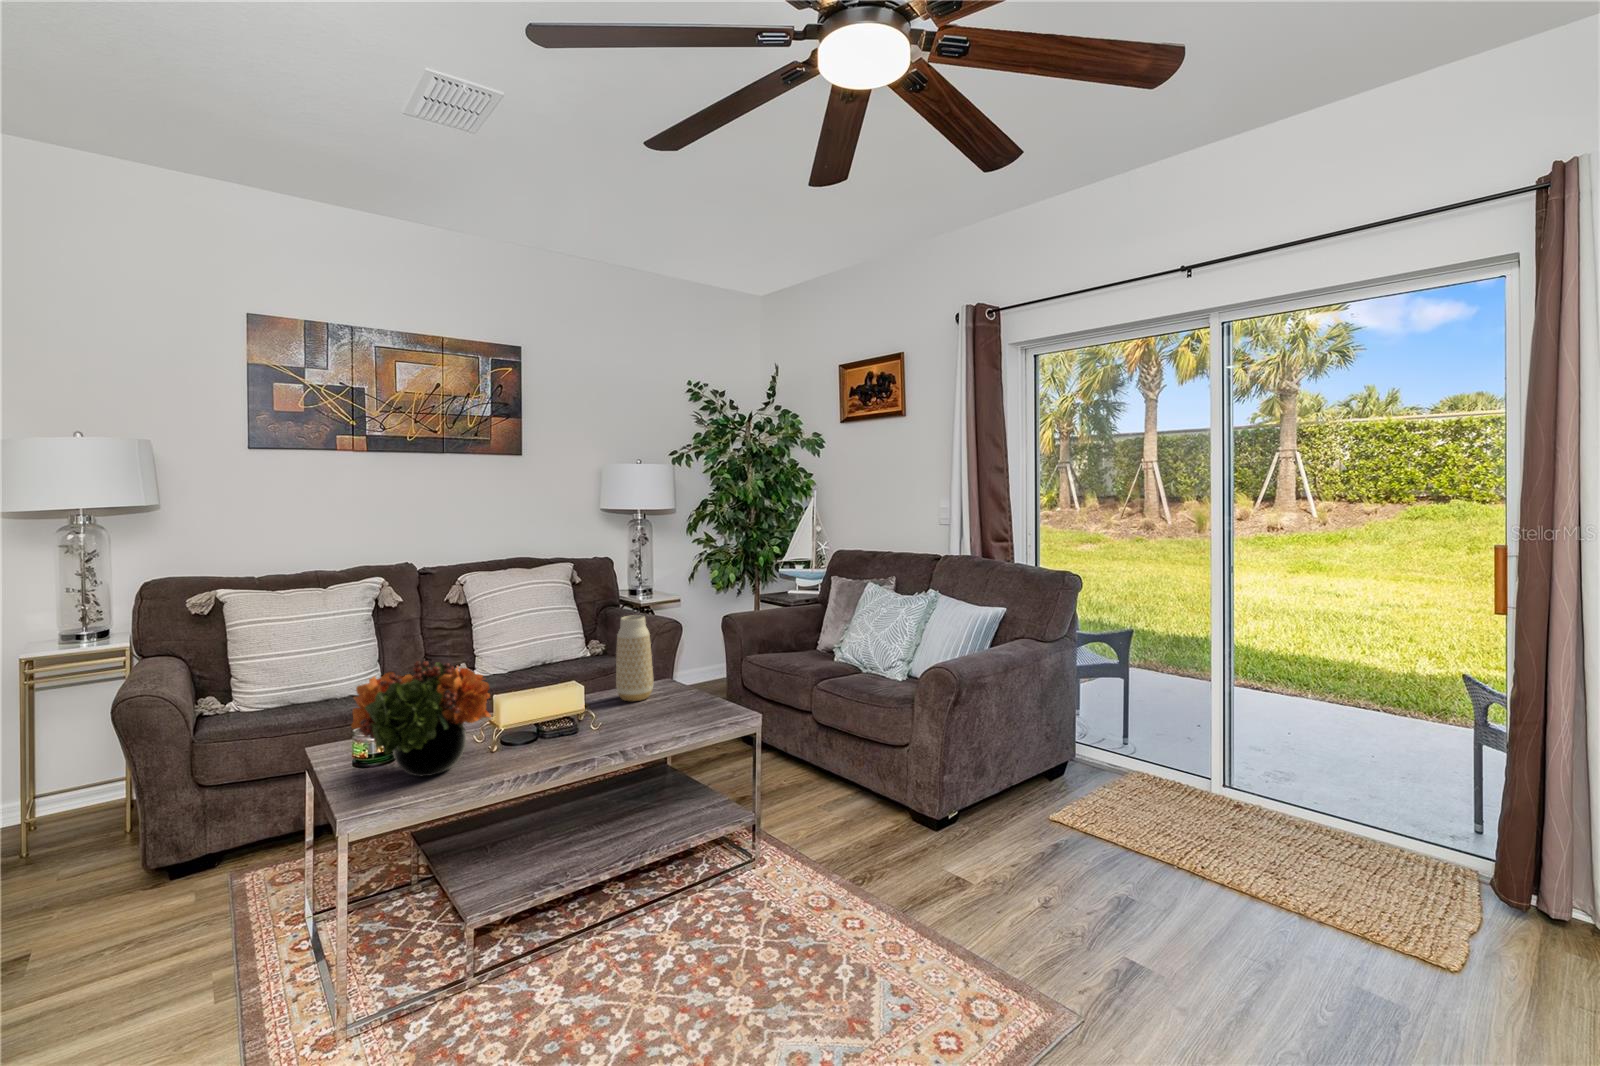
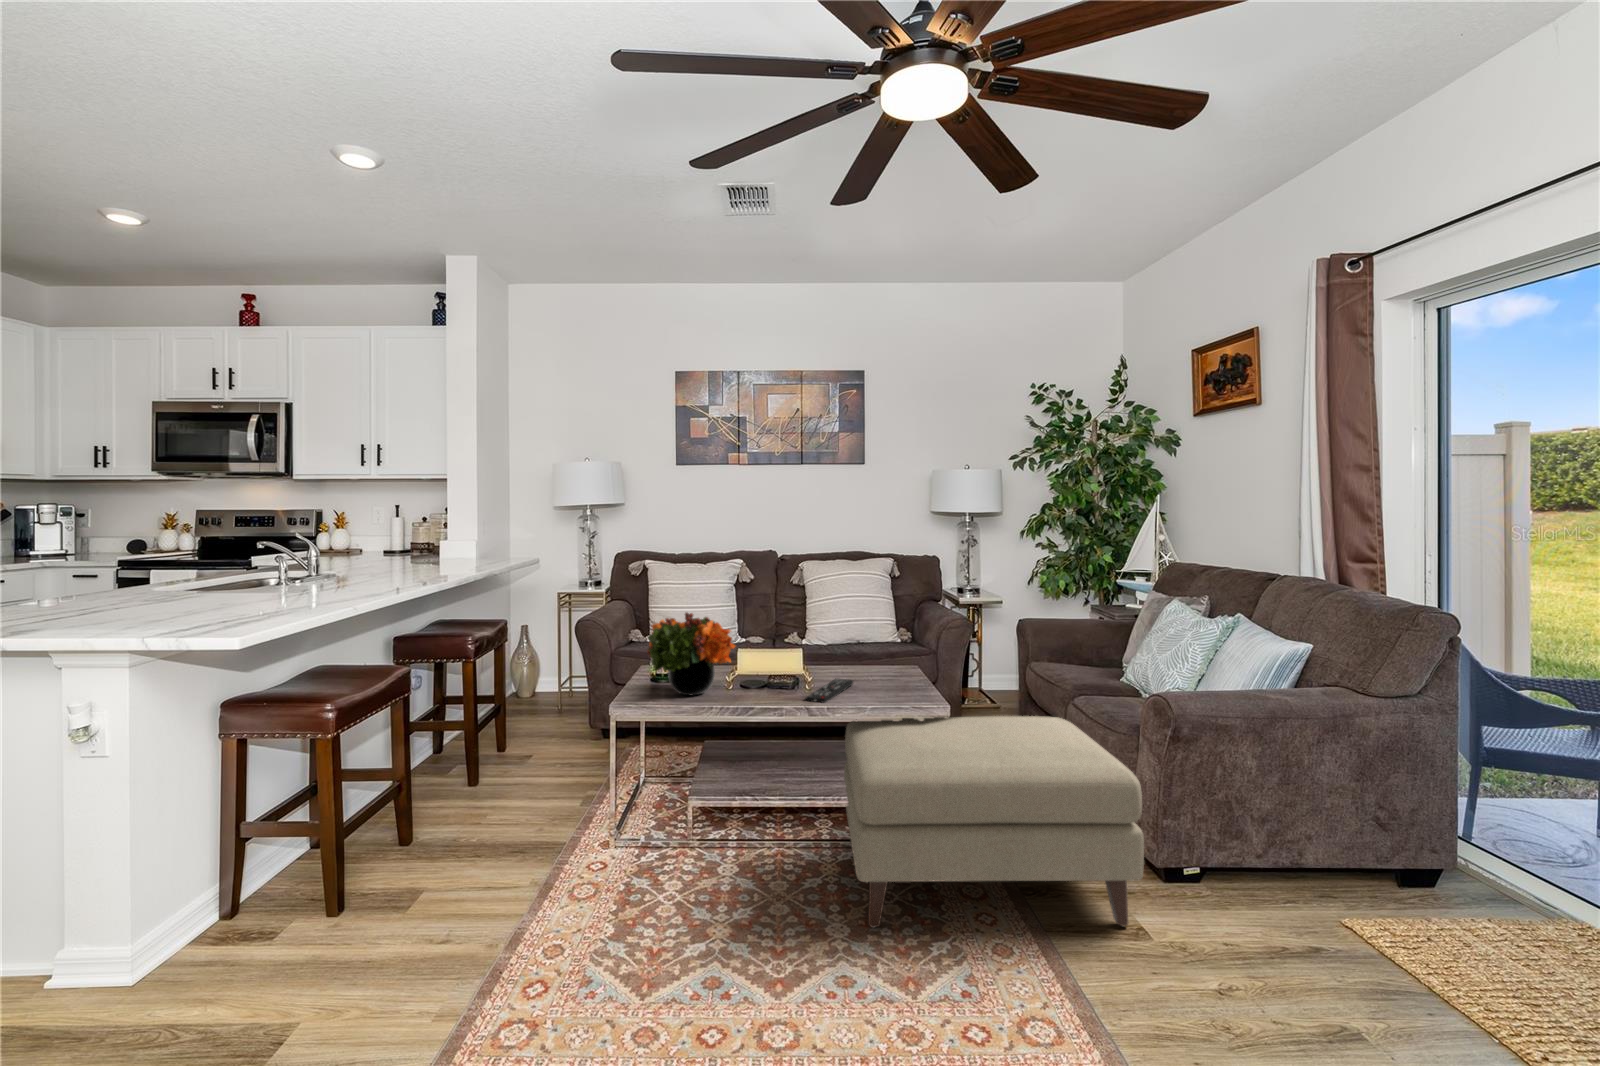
vase: present [616,615,653,701] -> none [858,604,891,680]
ottoman: none [652,704,967,987] -> present [844,716,1144,928]
remote control: none [601,706,627,746] -> present [806,679,853,703]

